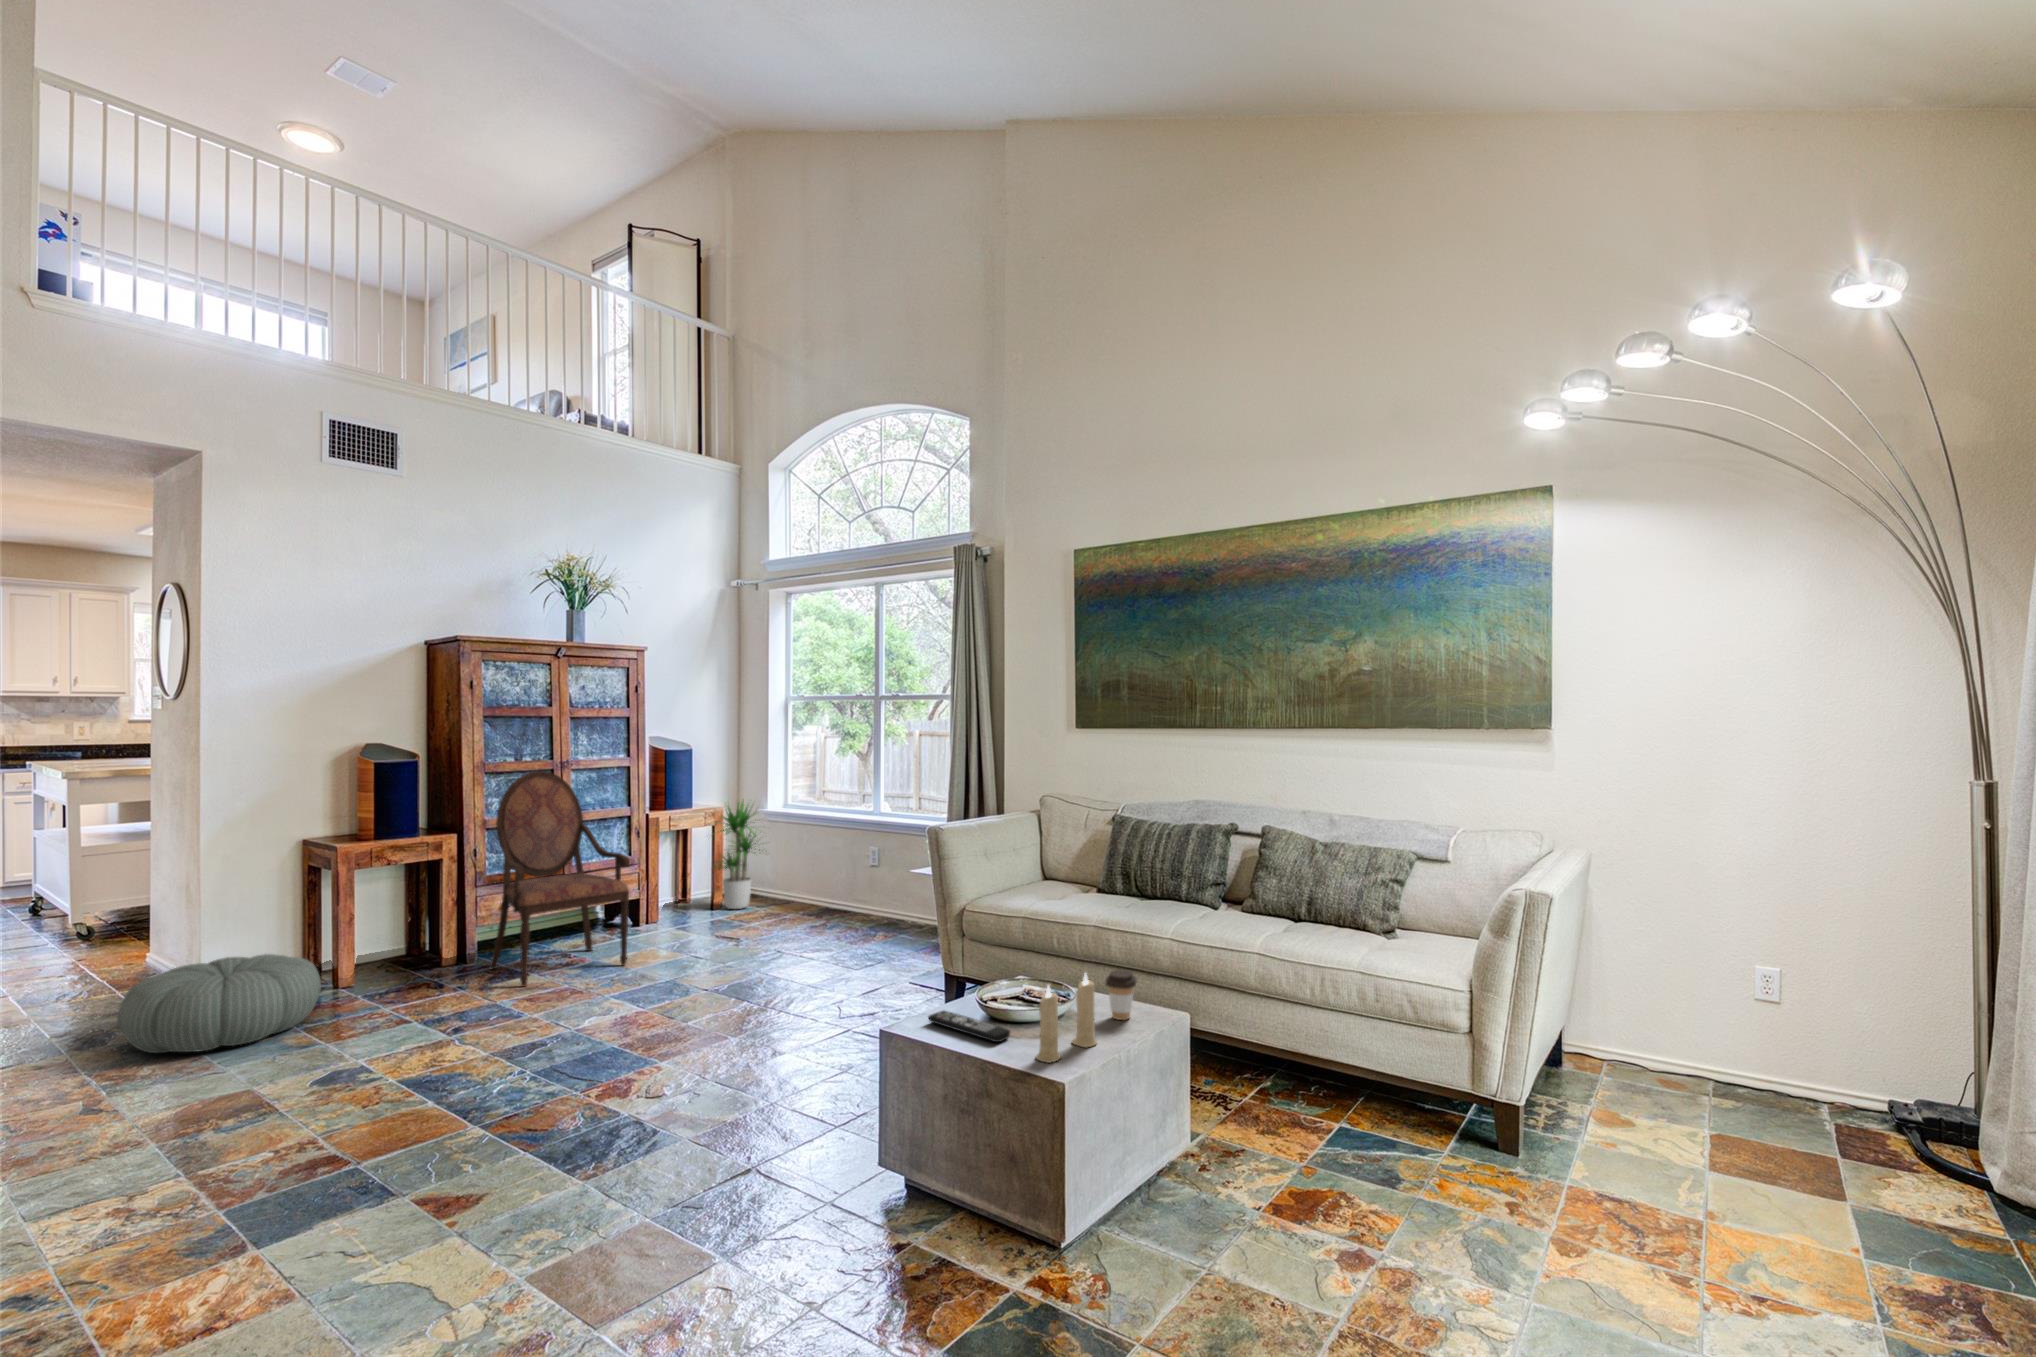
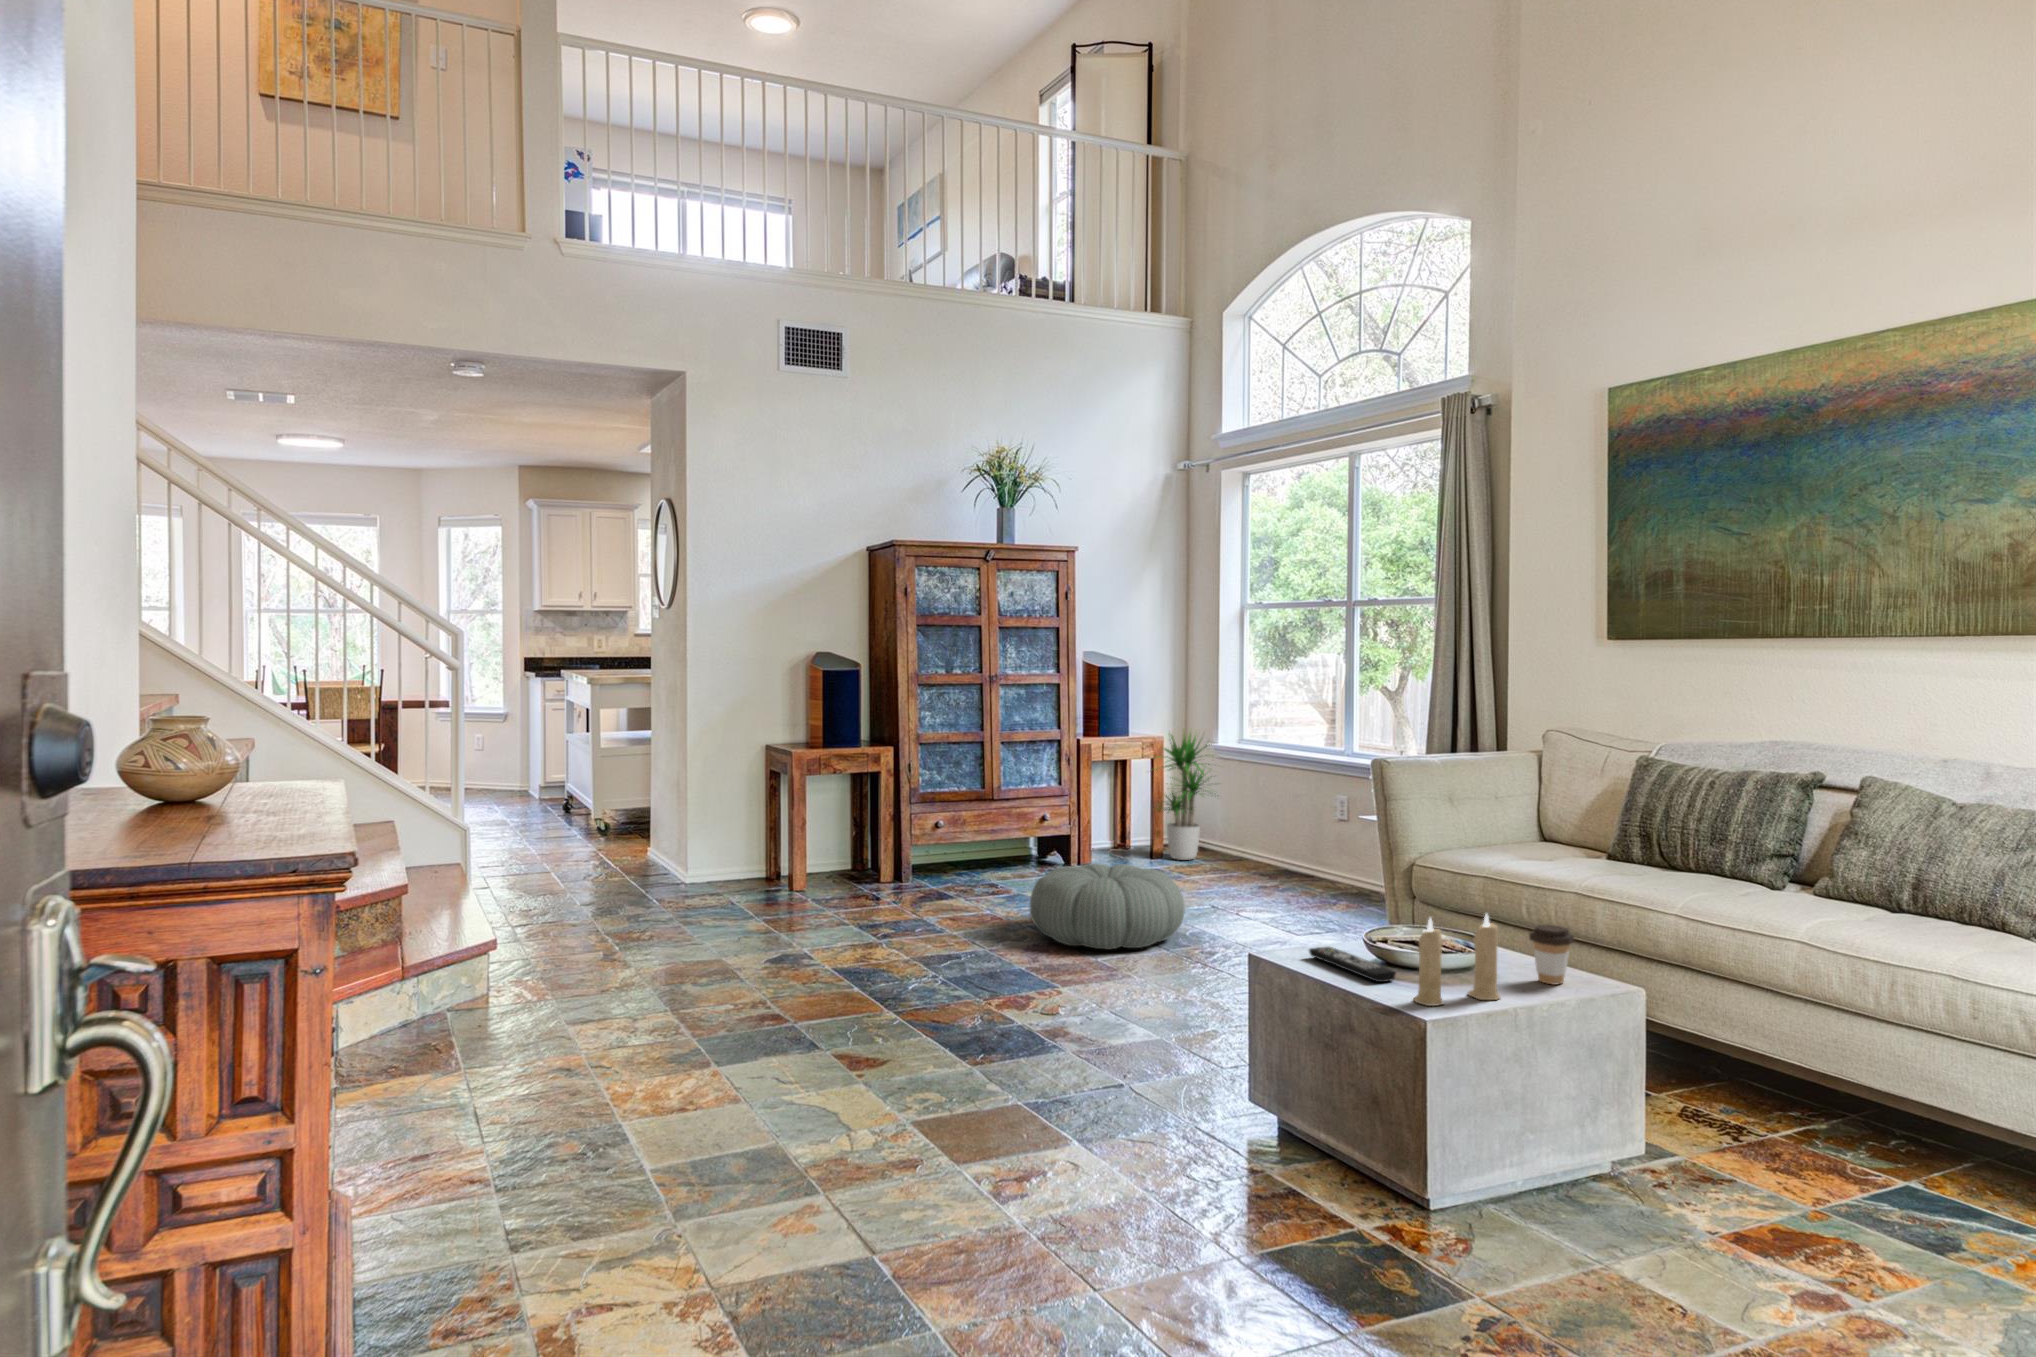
armchair: present [490,771,630,987] -> none [921,685,1054,908]
pouf: present [117,954,321,1053] -> present [1030,863,1184,949]

